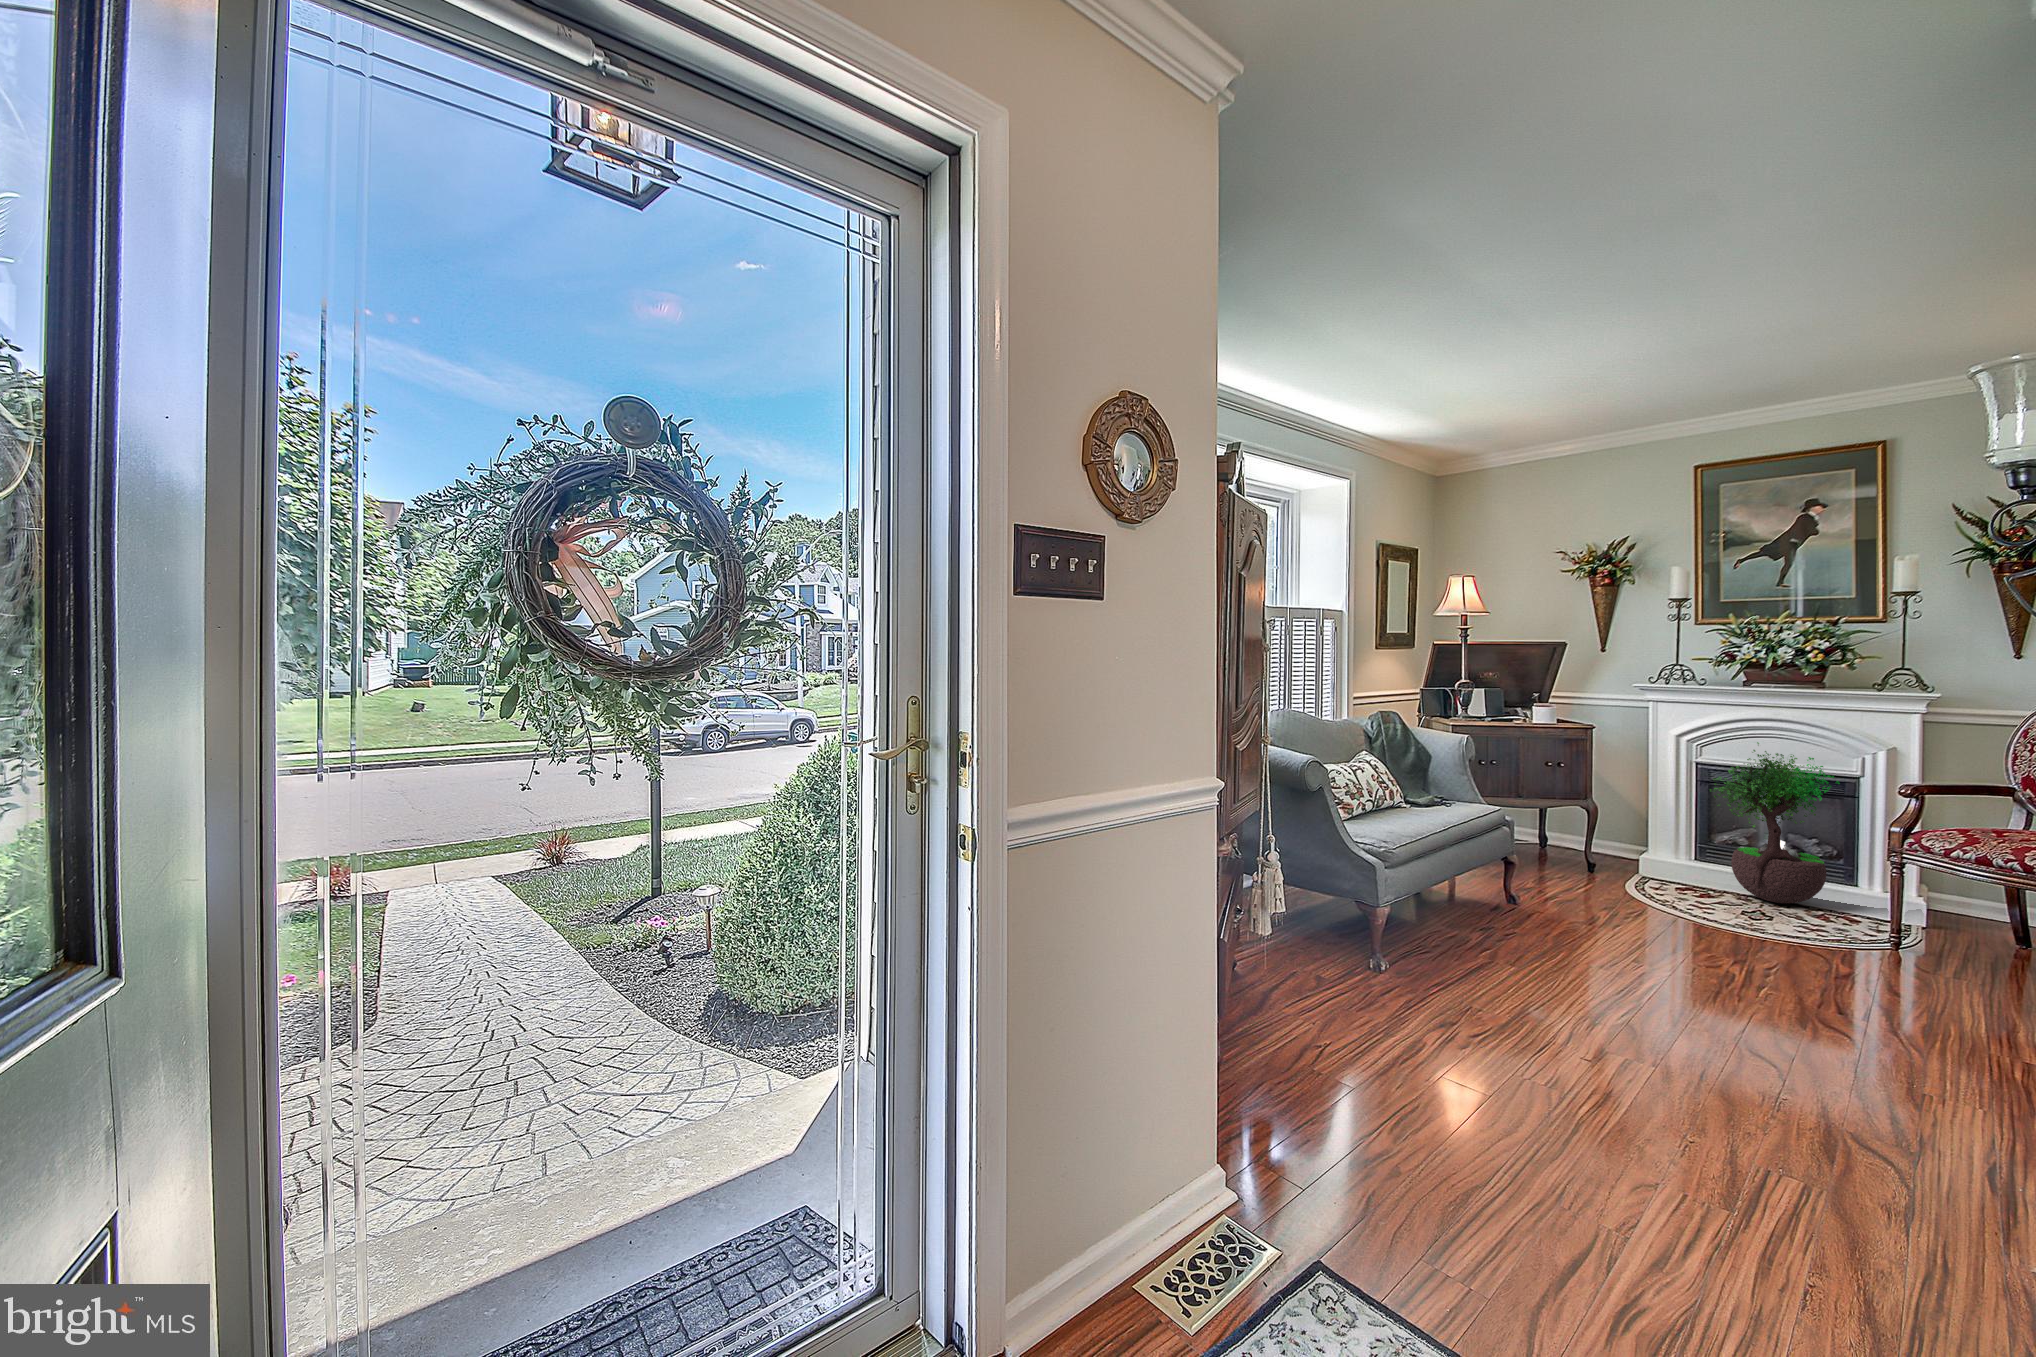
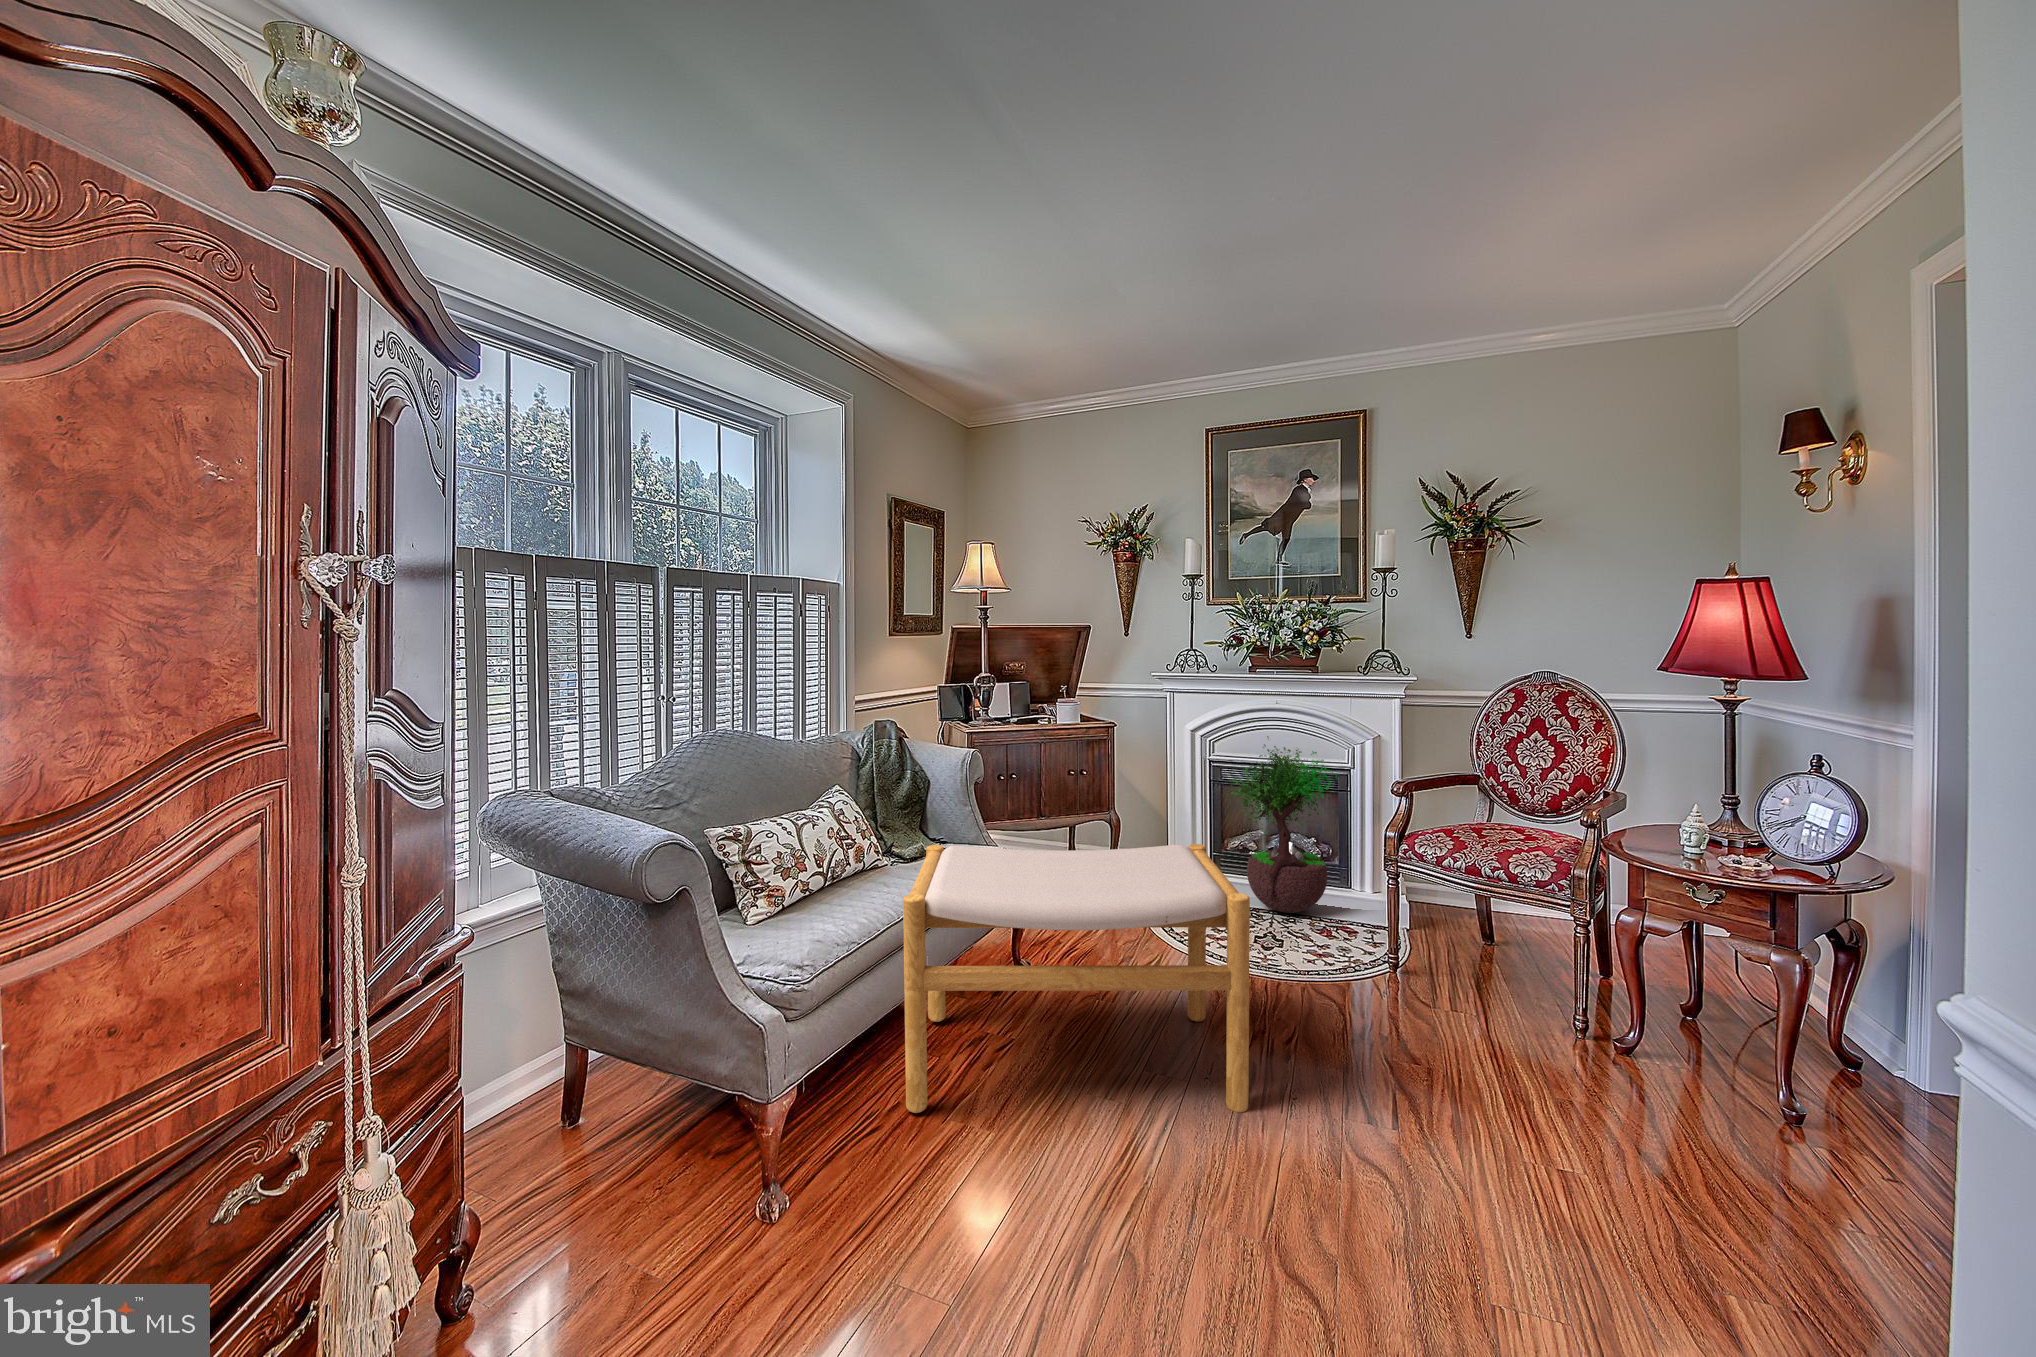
footstool: none [1439,795,1725,996] -> present [903,844,1250,1113]

